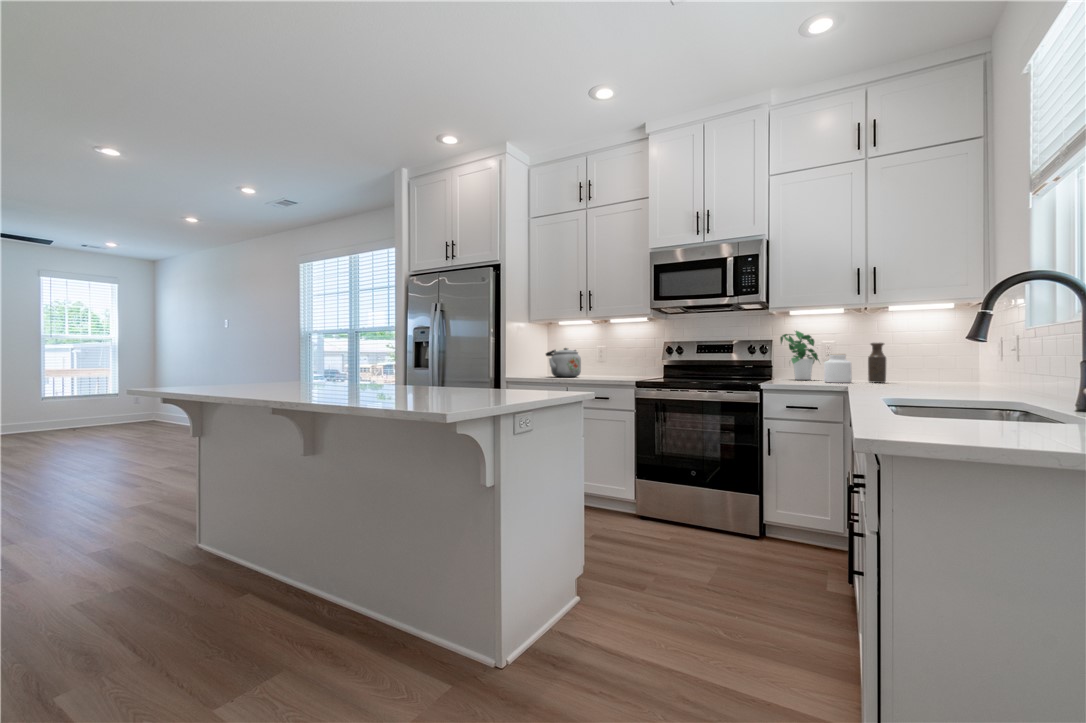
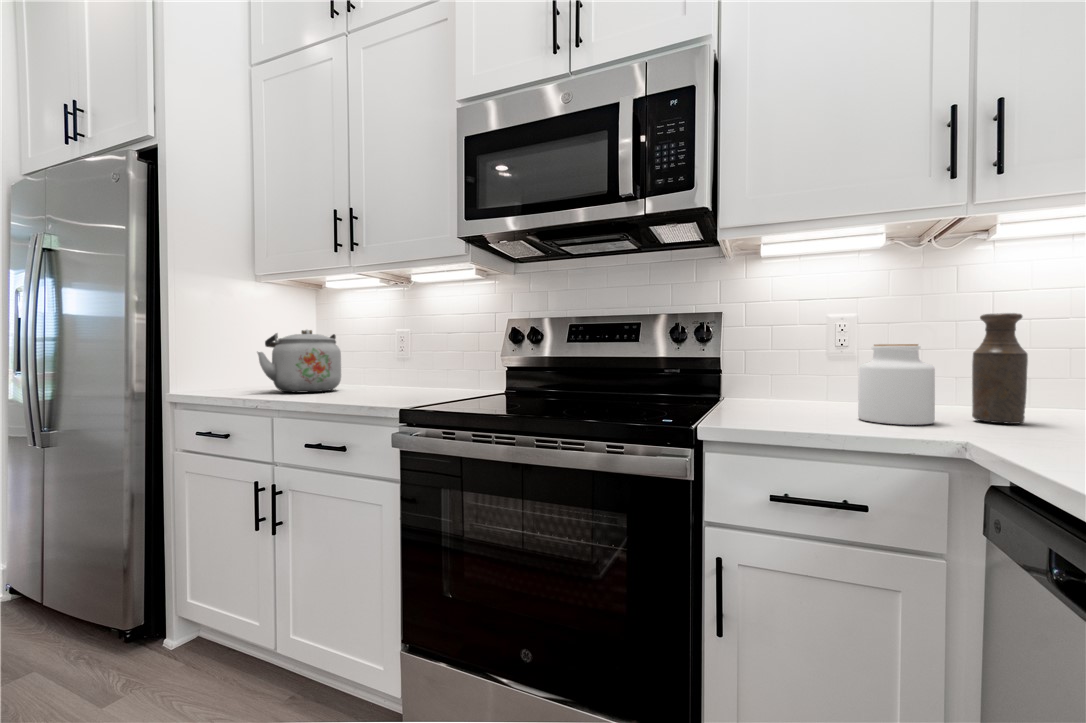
potted plant: present [780,331,819,380] -> none [743,286,836,405]

